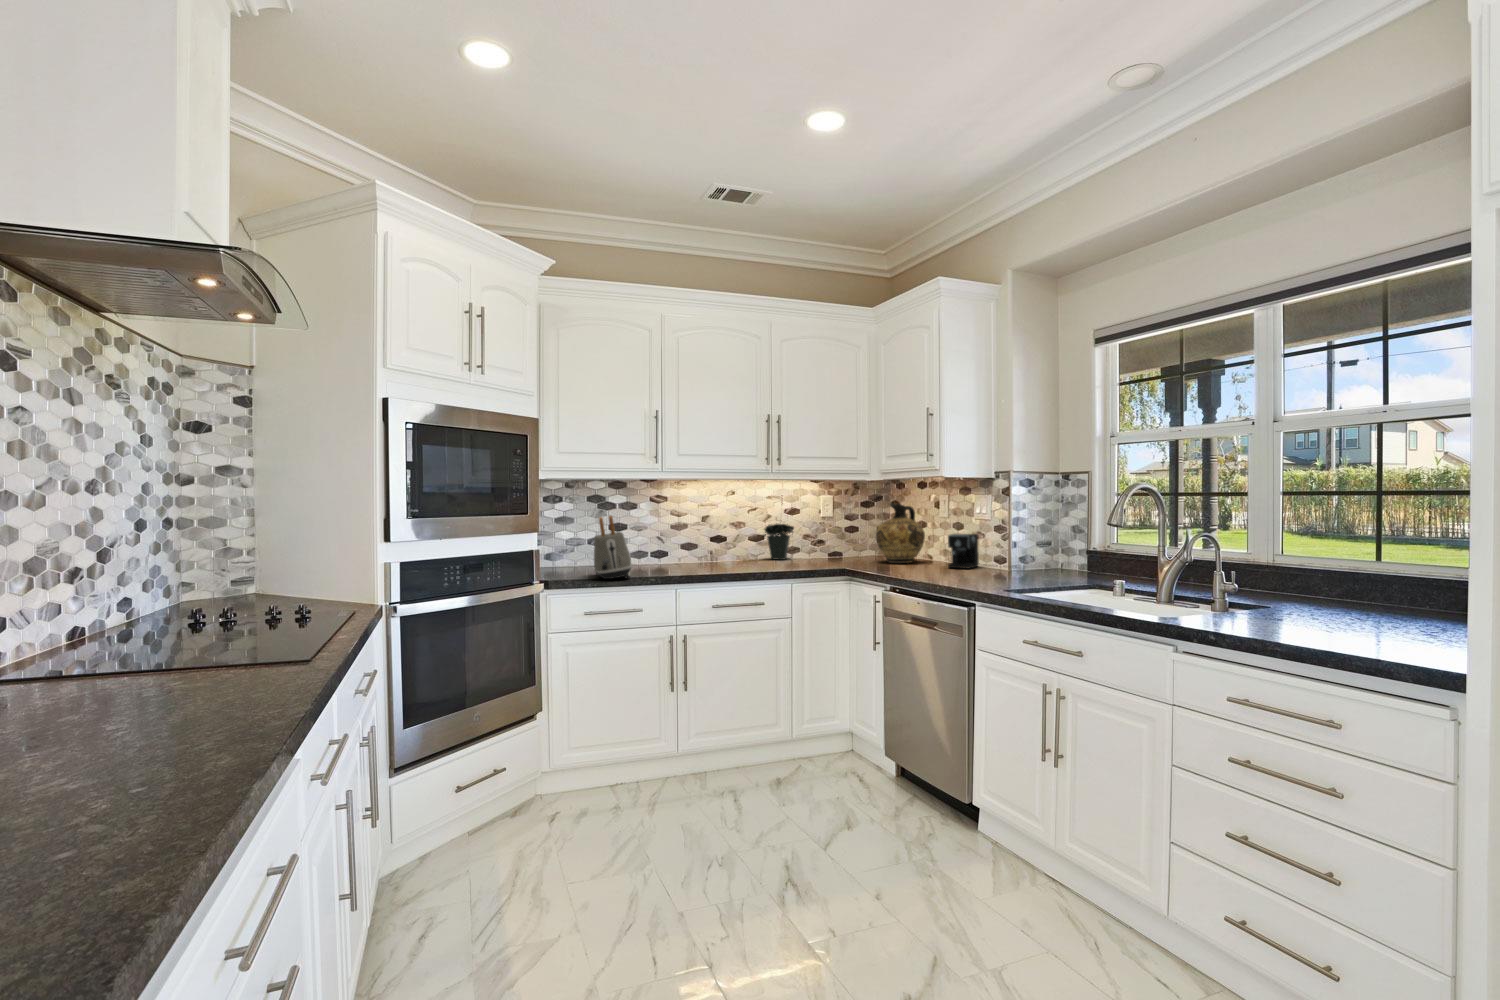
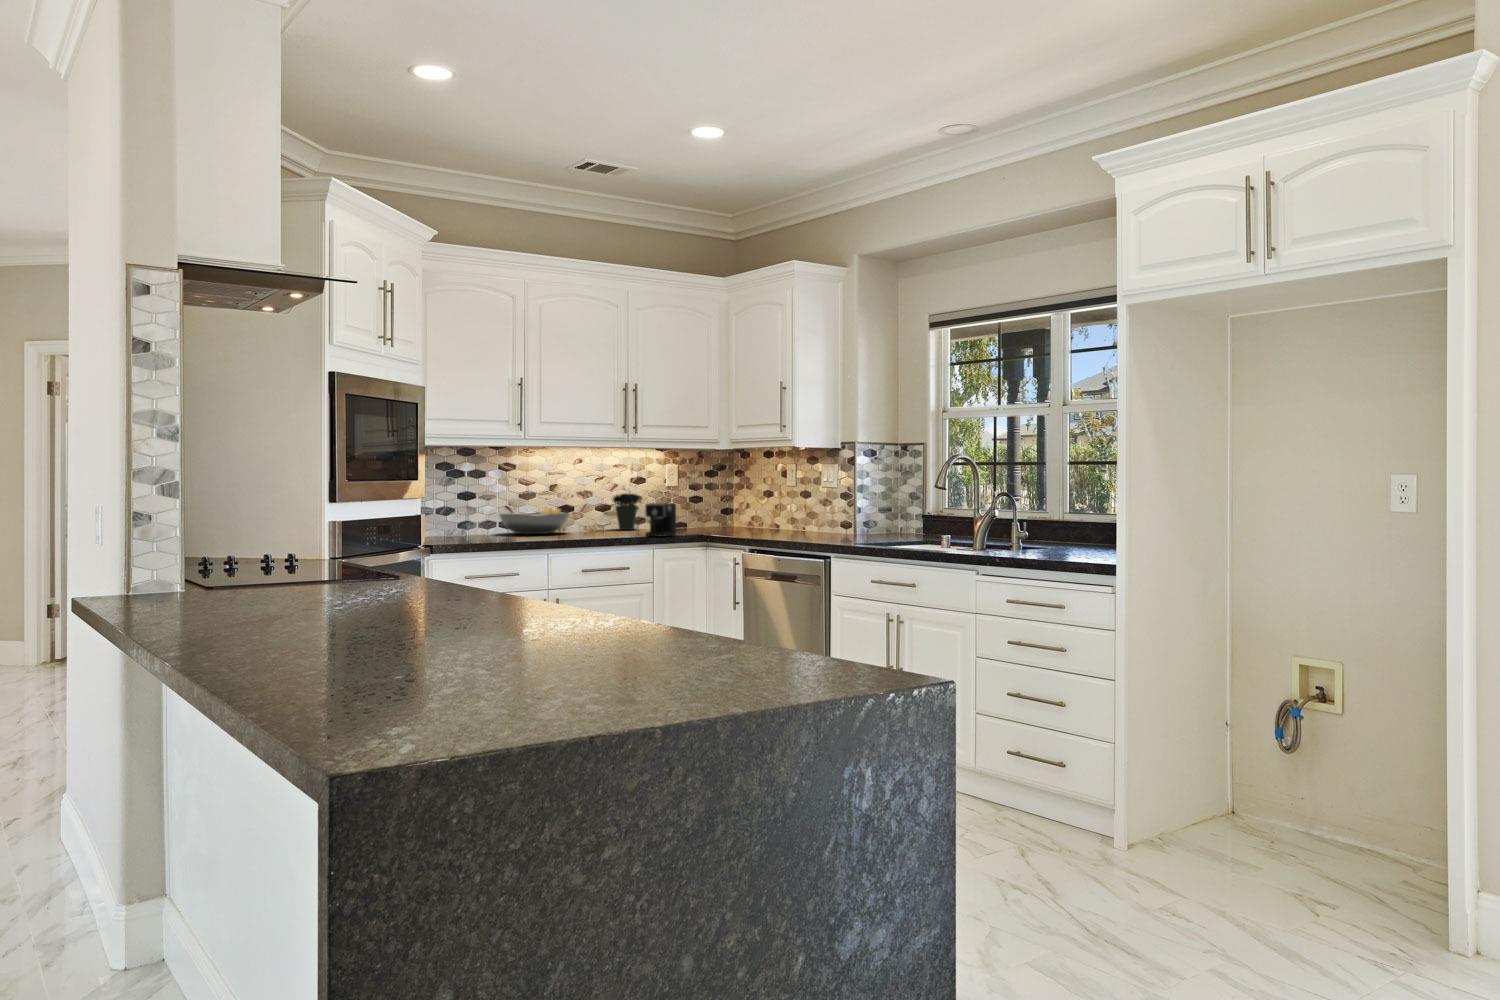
ceramic jug: present [876,503,925,563] -> none [727,472,774,531]
toaster: present [594,516,632,579] -> none [456,481,501,544]
coffee maker: present [948,534,1016,569] -> present [645,503,710,536]
fruit bowl: none [651,539,720,564] -> present [499,508,569,534]

